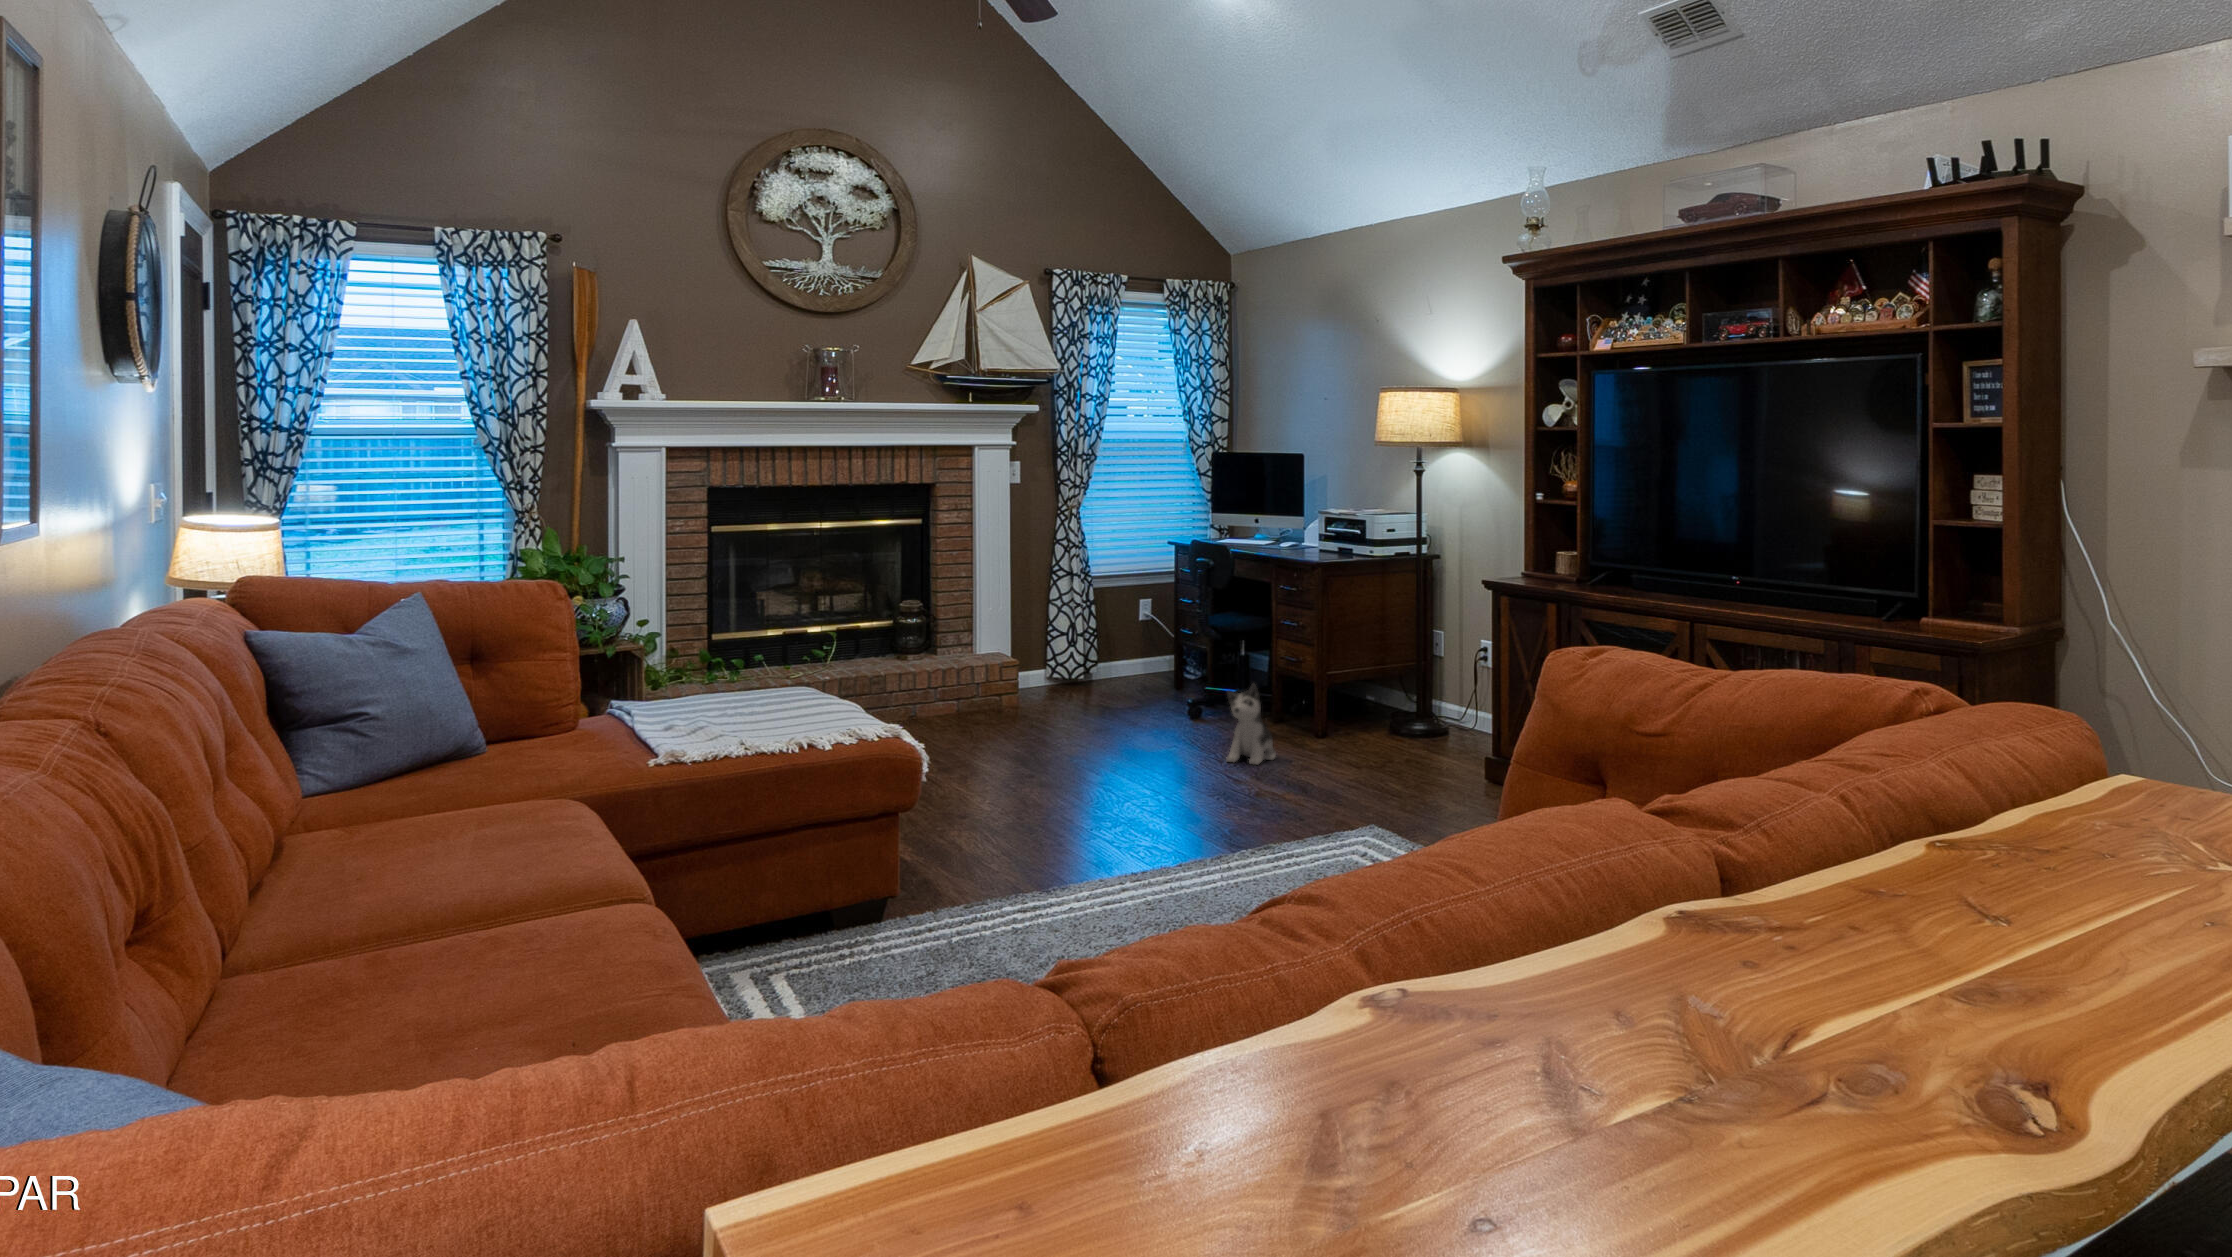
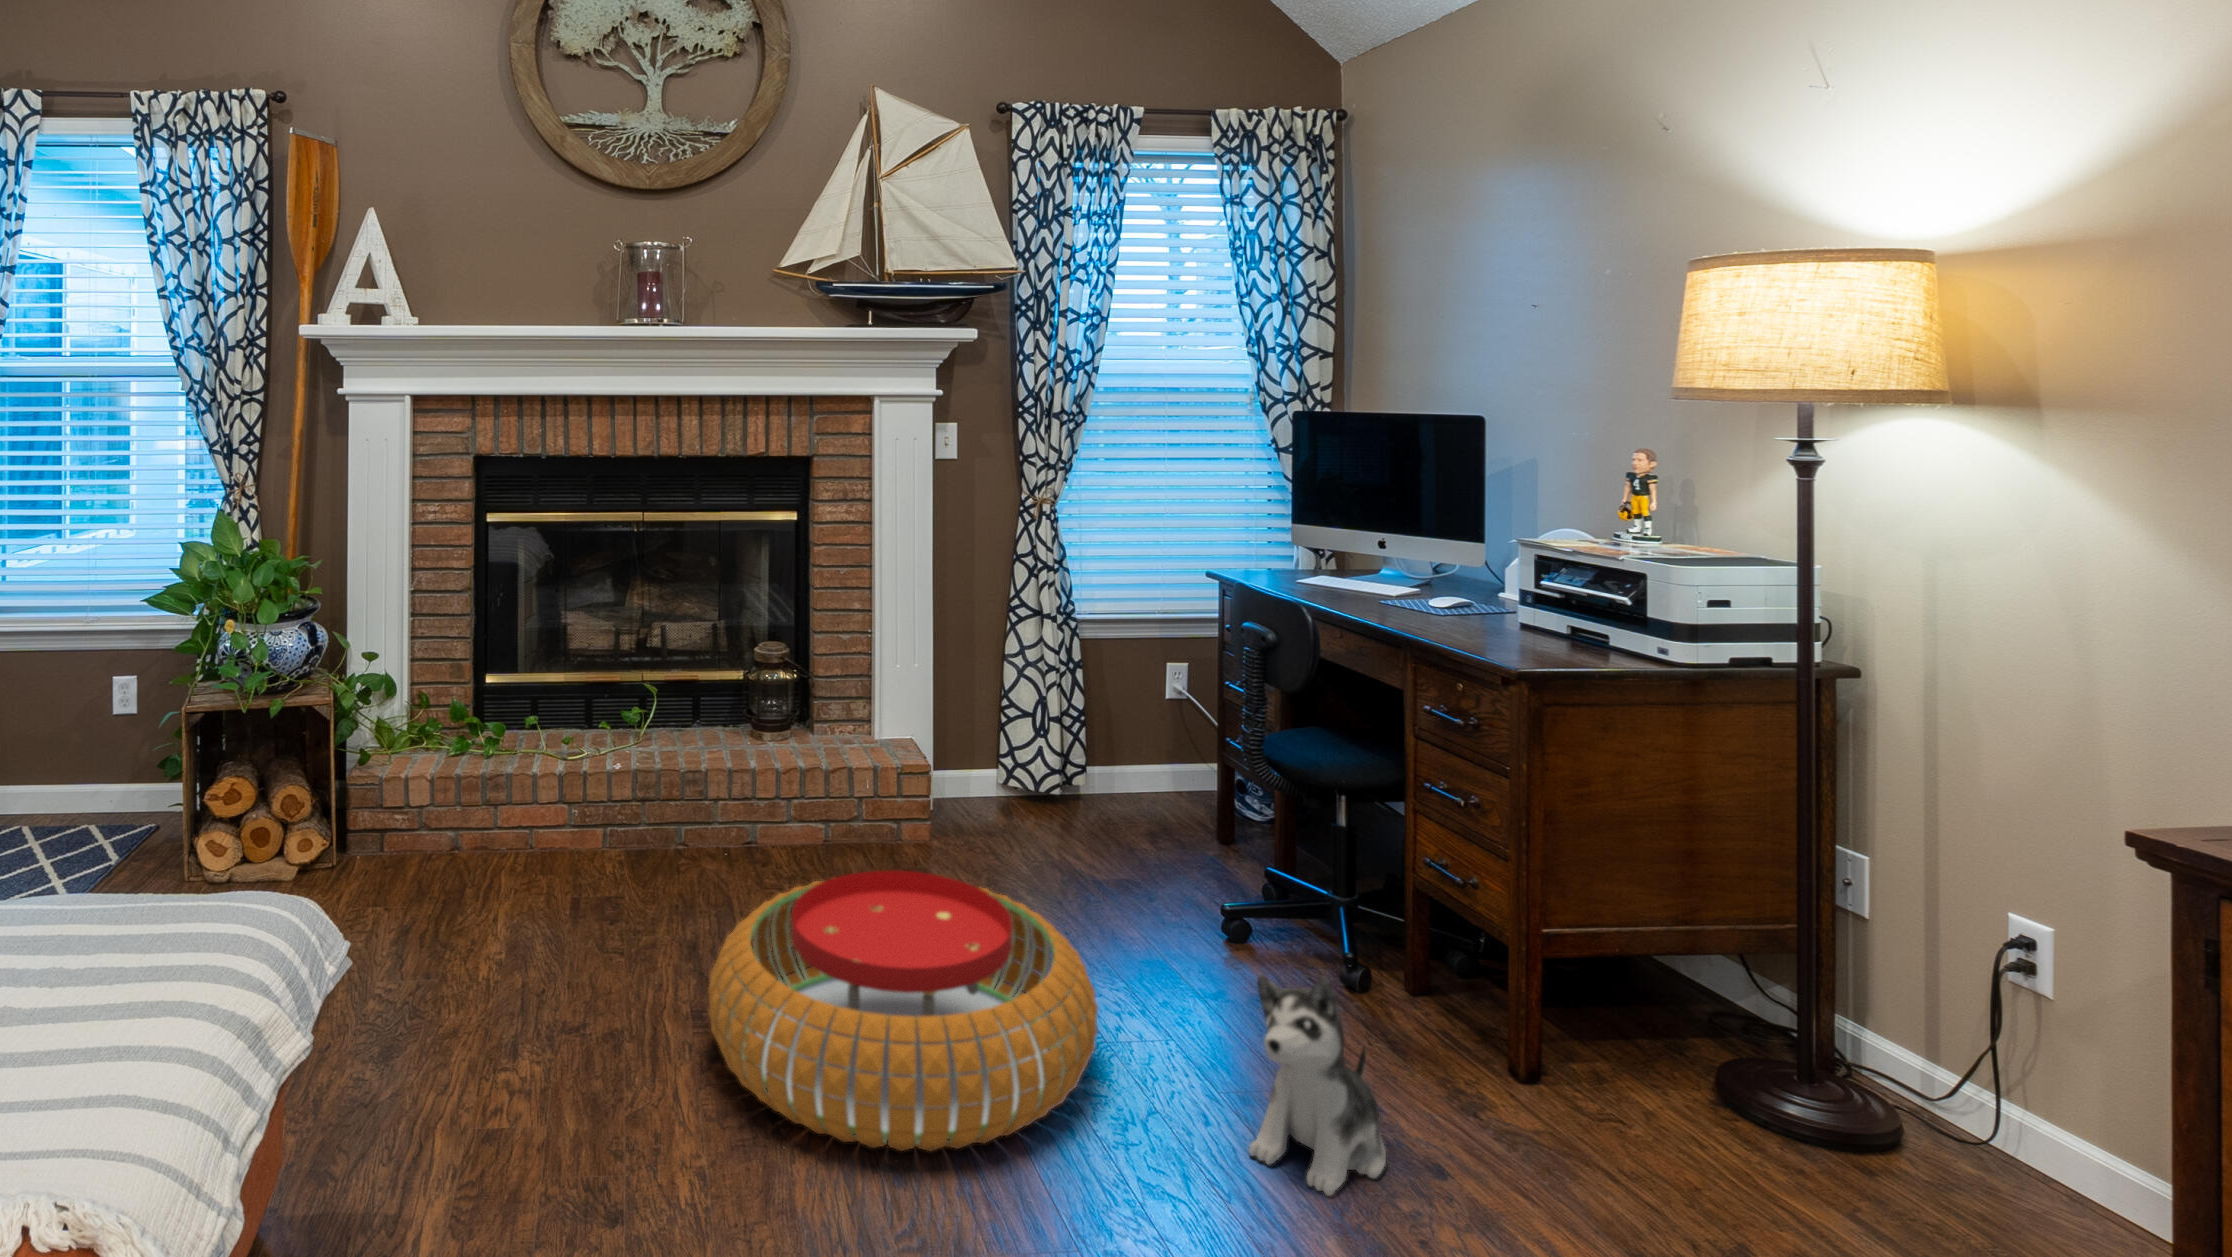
pouf: none [975,685,1160,780] -> present [708,870,1098,1151]

